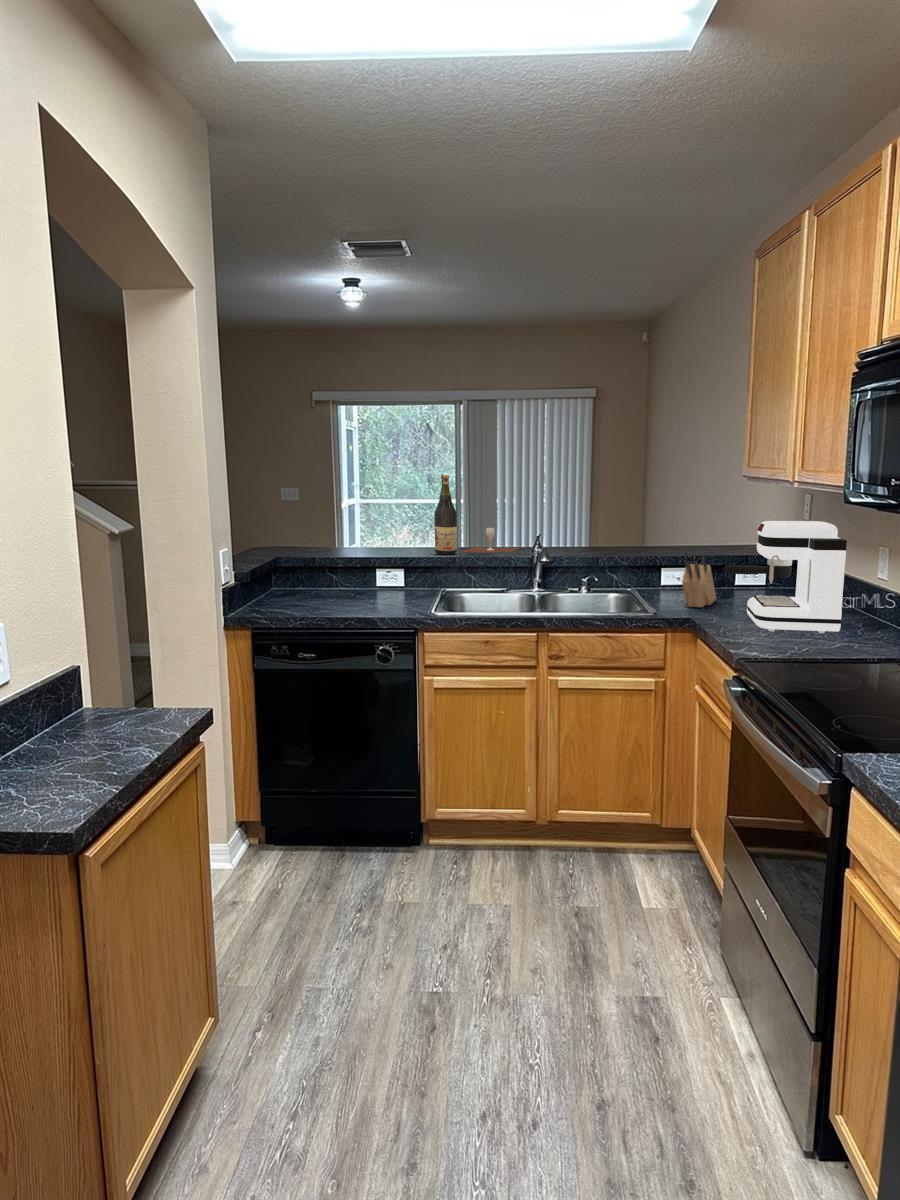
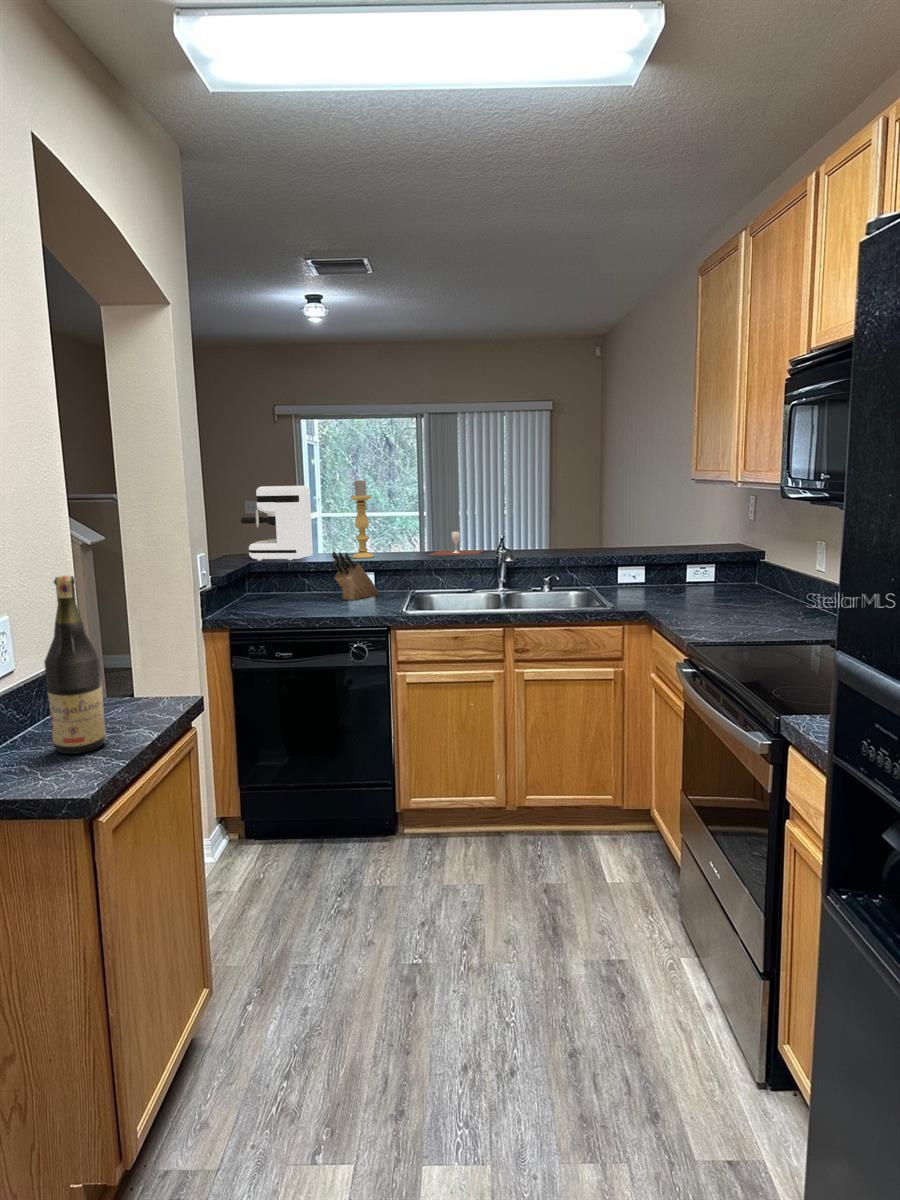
candle holder: none [381,471,404,555] -> present [351,480,374,558]
wine bottle: present [434,475,457,555] -> present [44,576,107,754]
coffee maker: present [725,521,847,633] -> present [241,486,313,561]
knife block: present [682,552,716,607] -> present [332,552,379,600]

